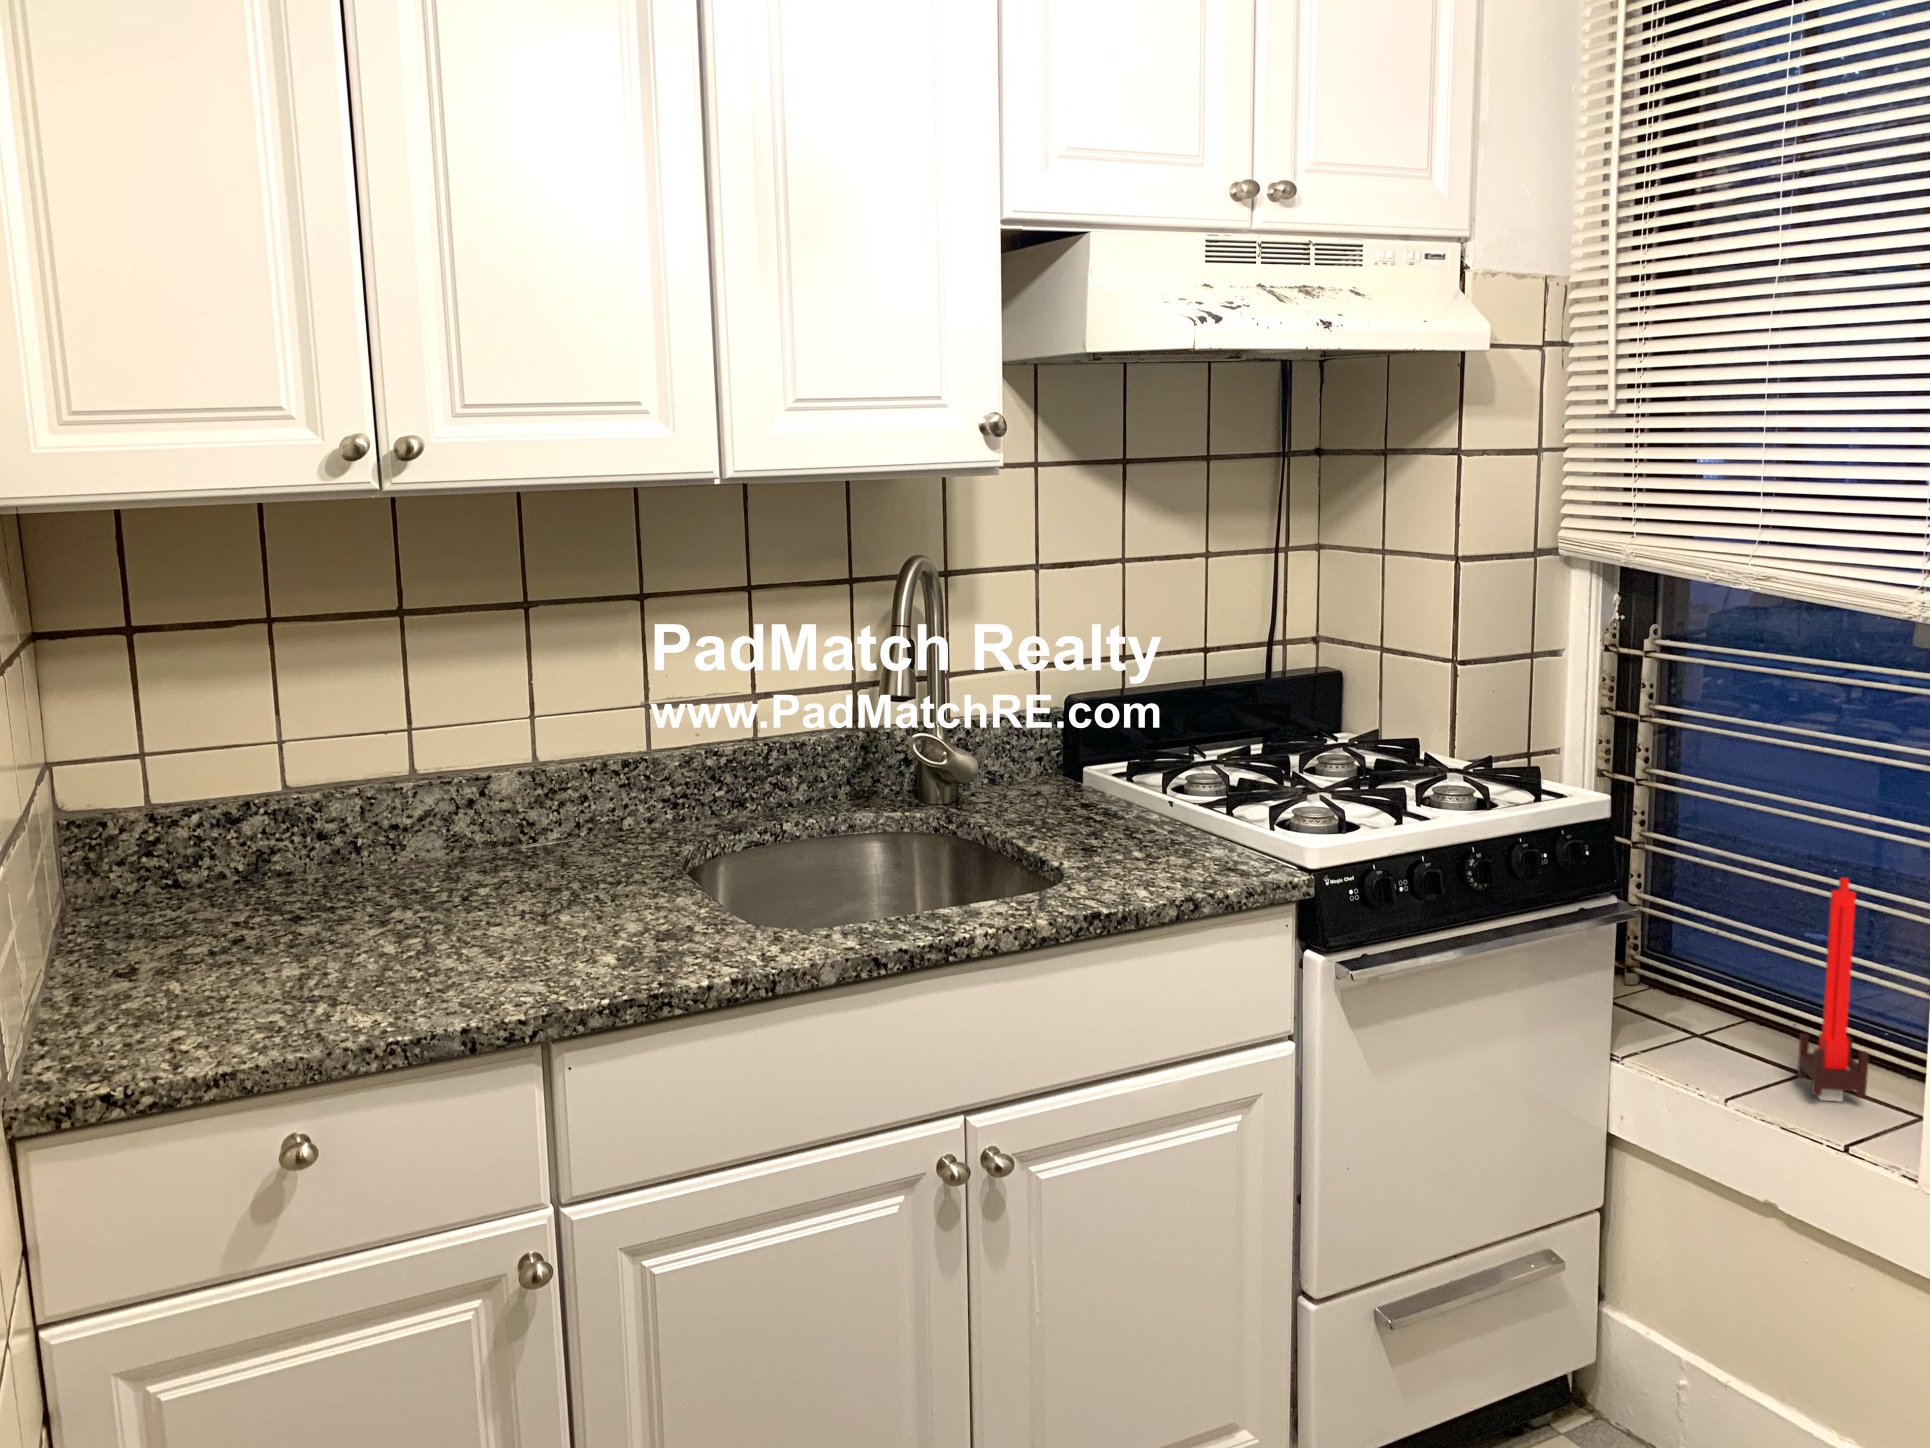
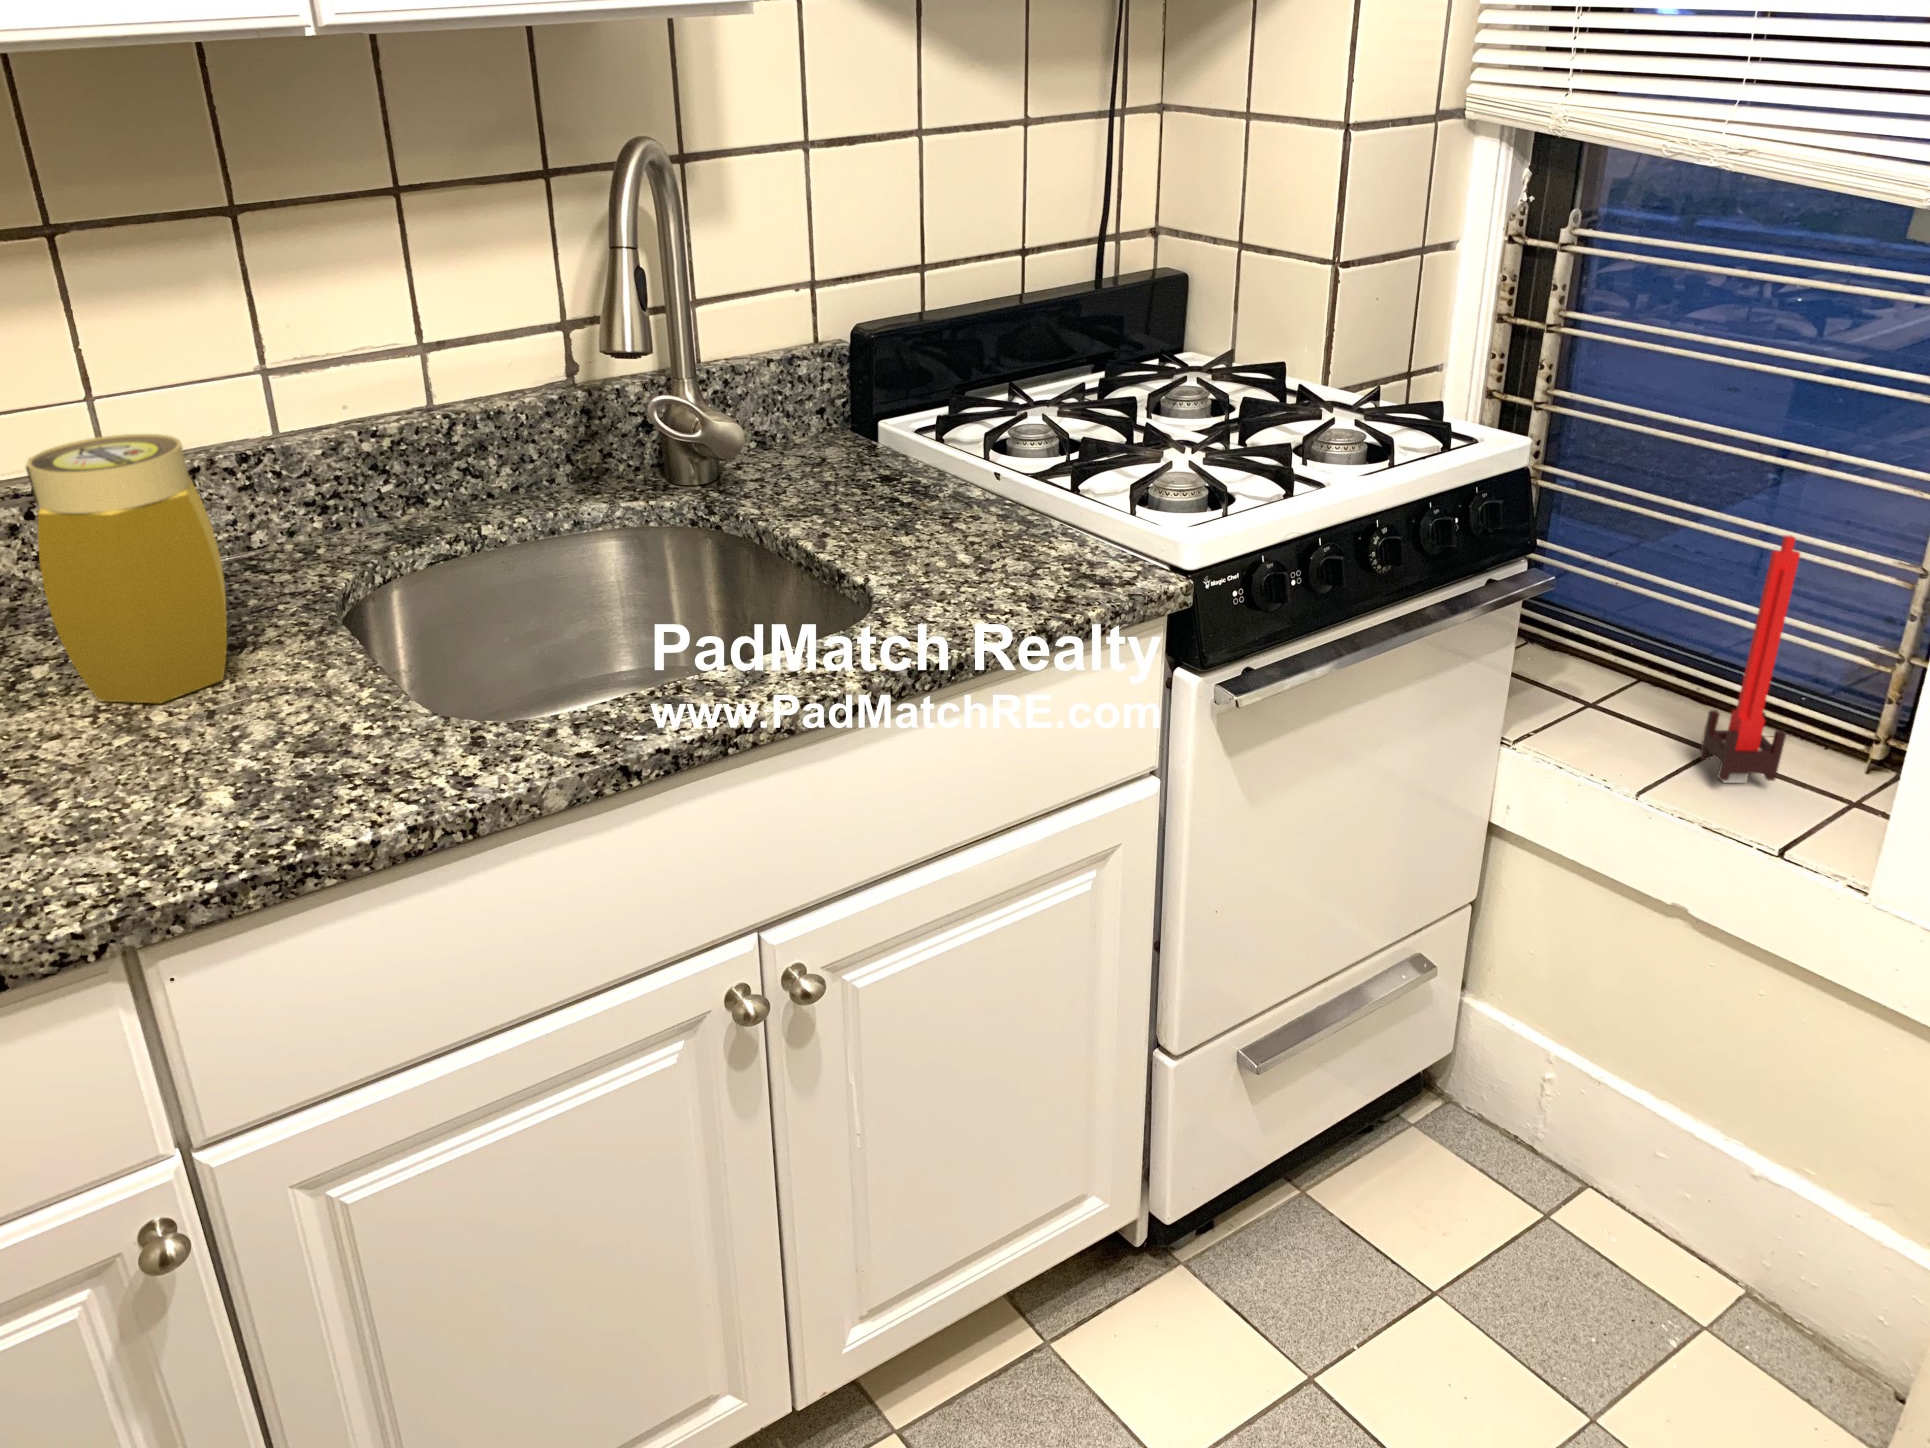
jar: none [508,730,616,909] -> present [26,434,227,703]

